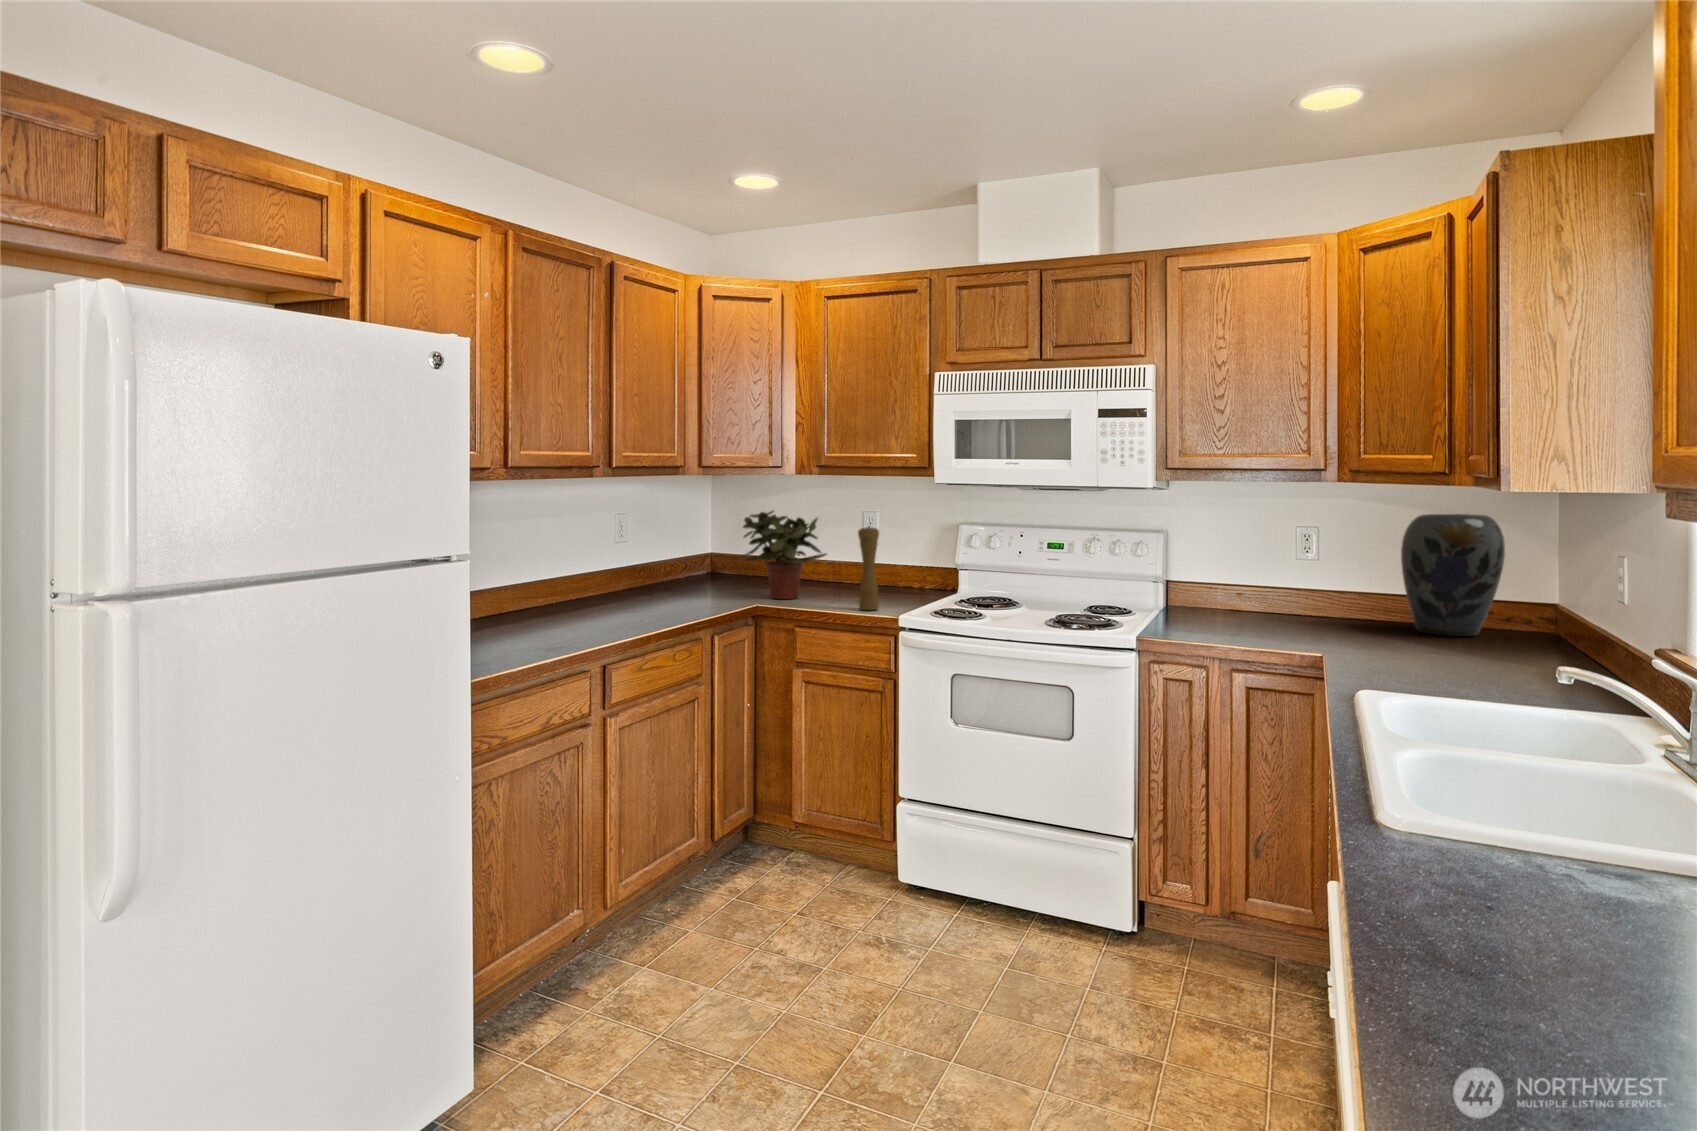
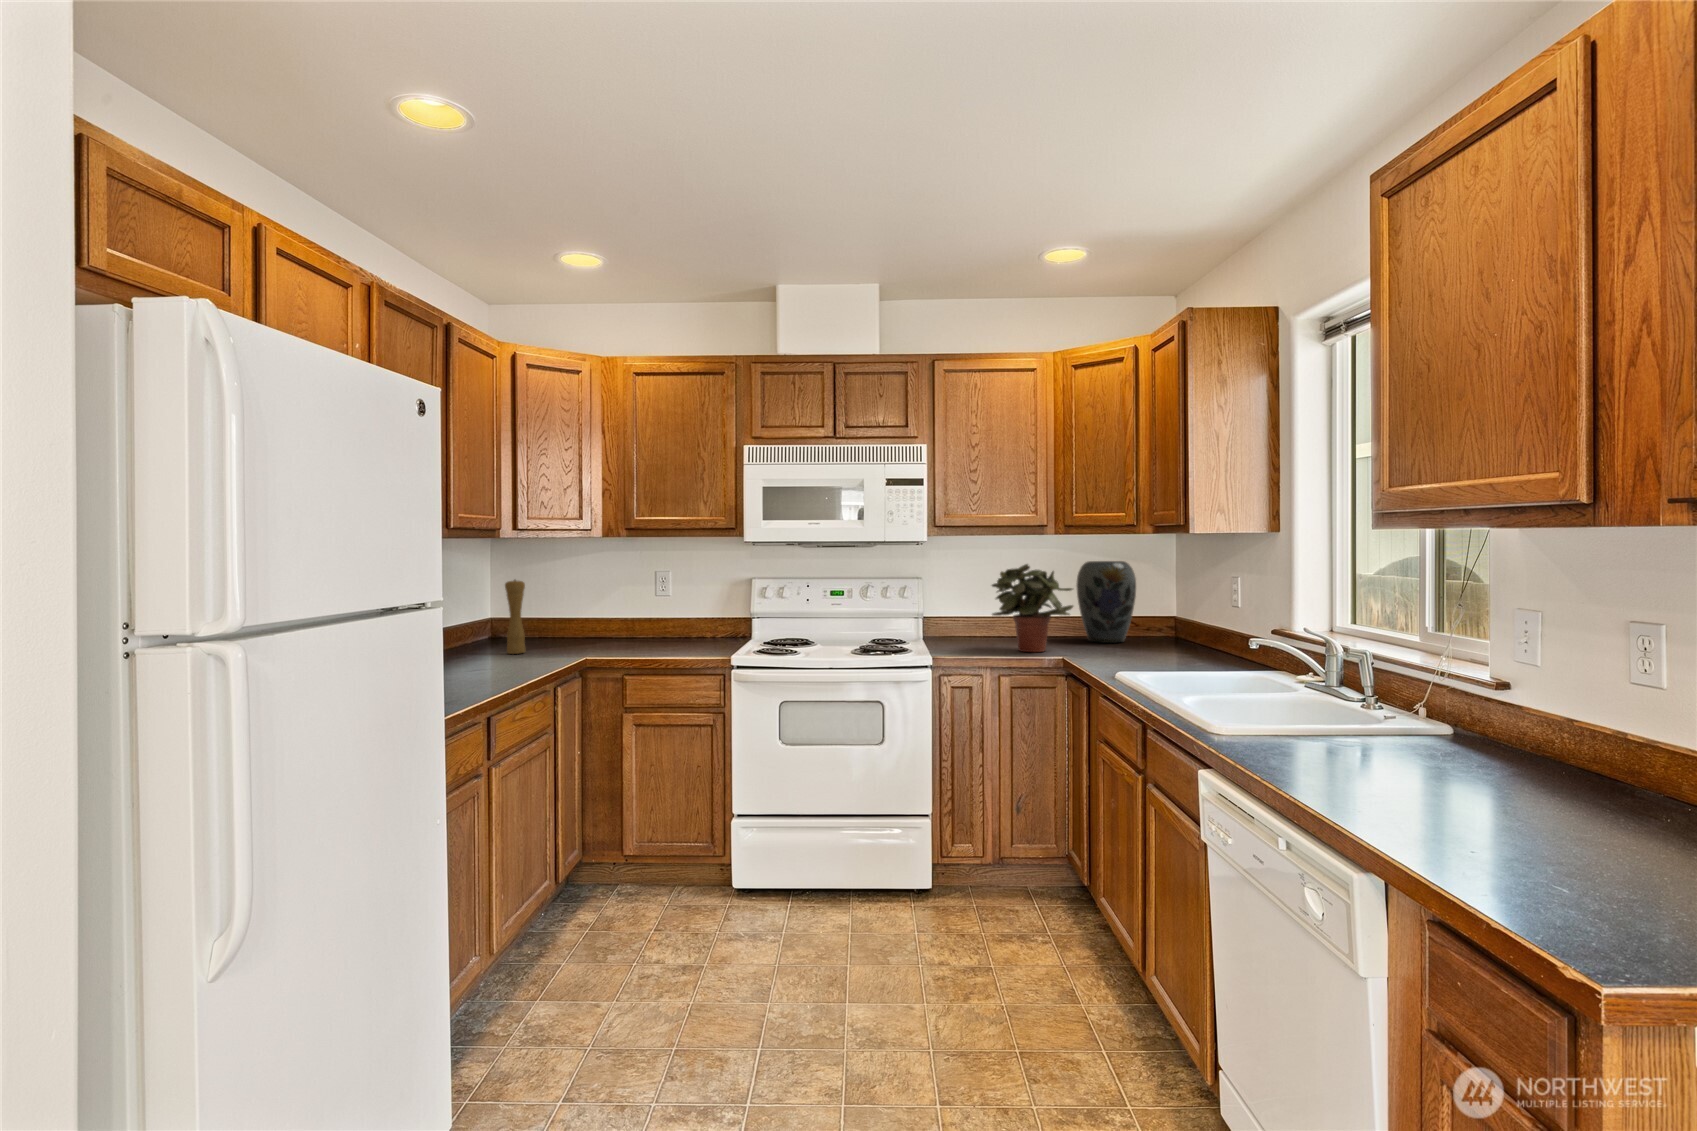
potted plant: present [742,510,826,599] -> present [992,564,1073,652]
pepper mill: present [858,526,879,610] -> present [505,580,525,654]

